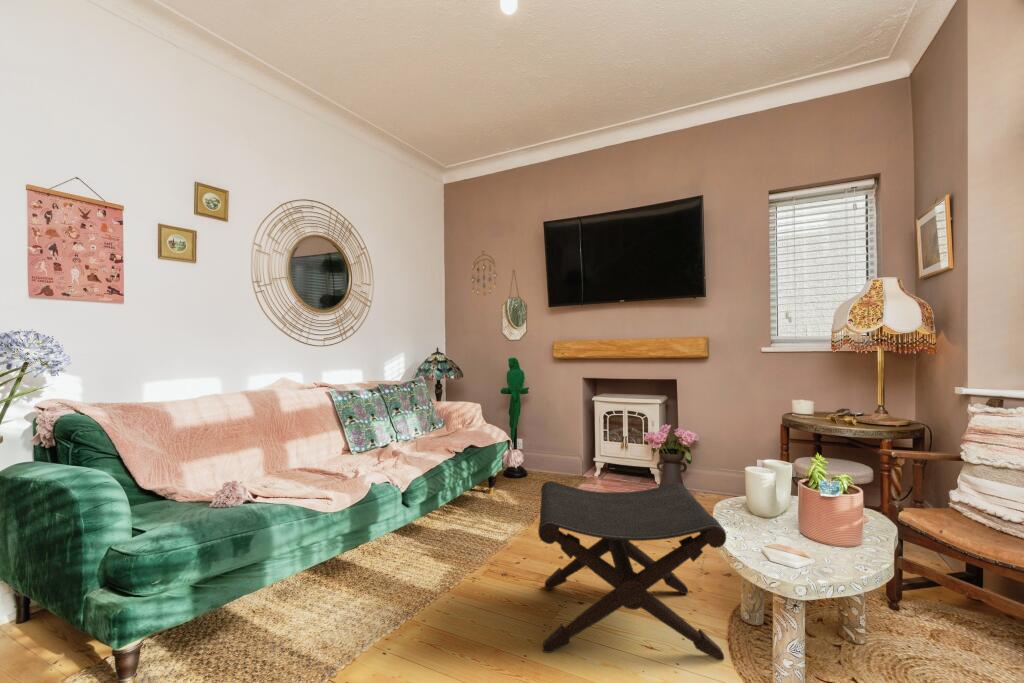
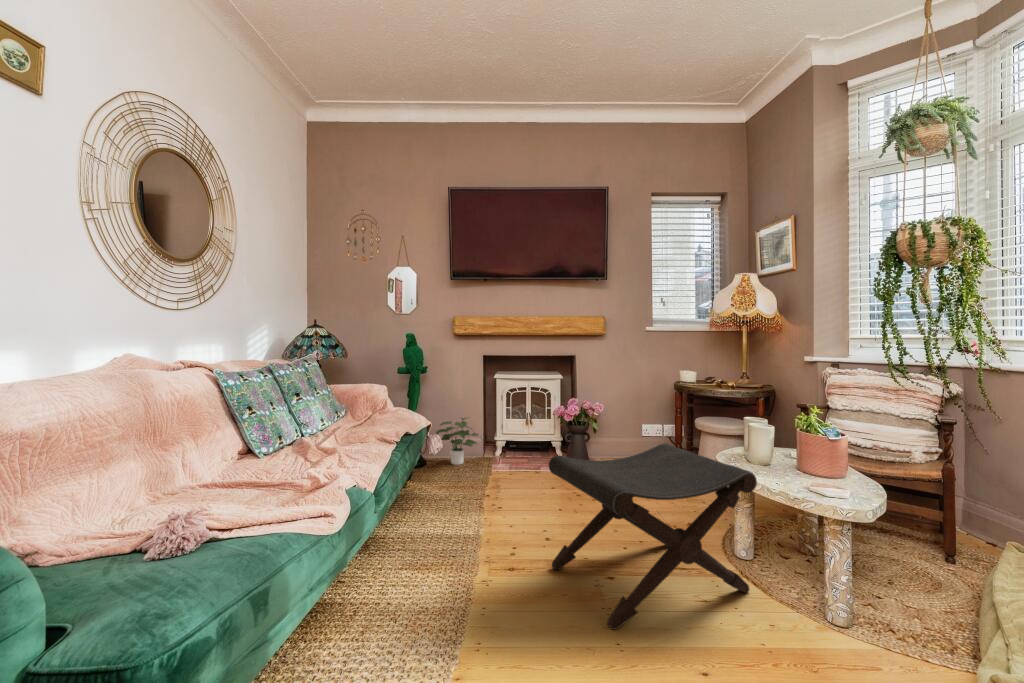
potted plant: none [536,436,576,480] -> present [436,418,478,465]

